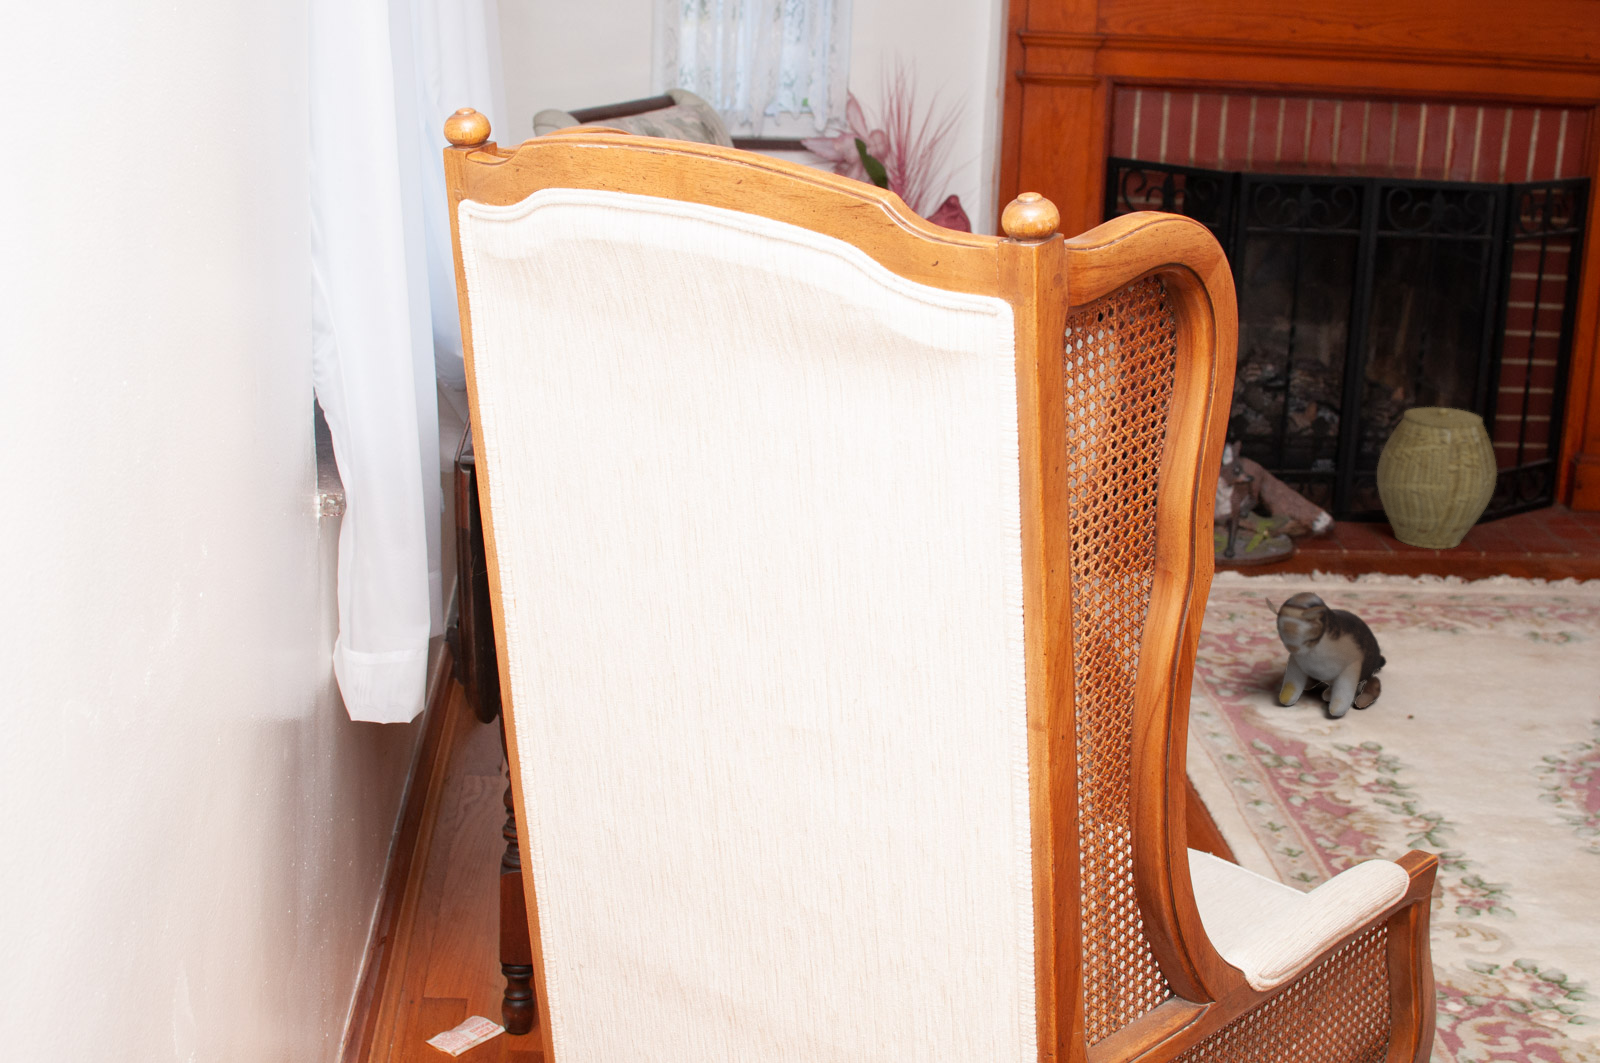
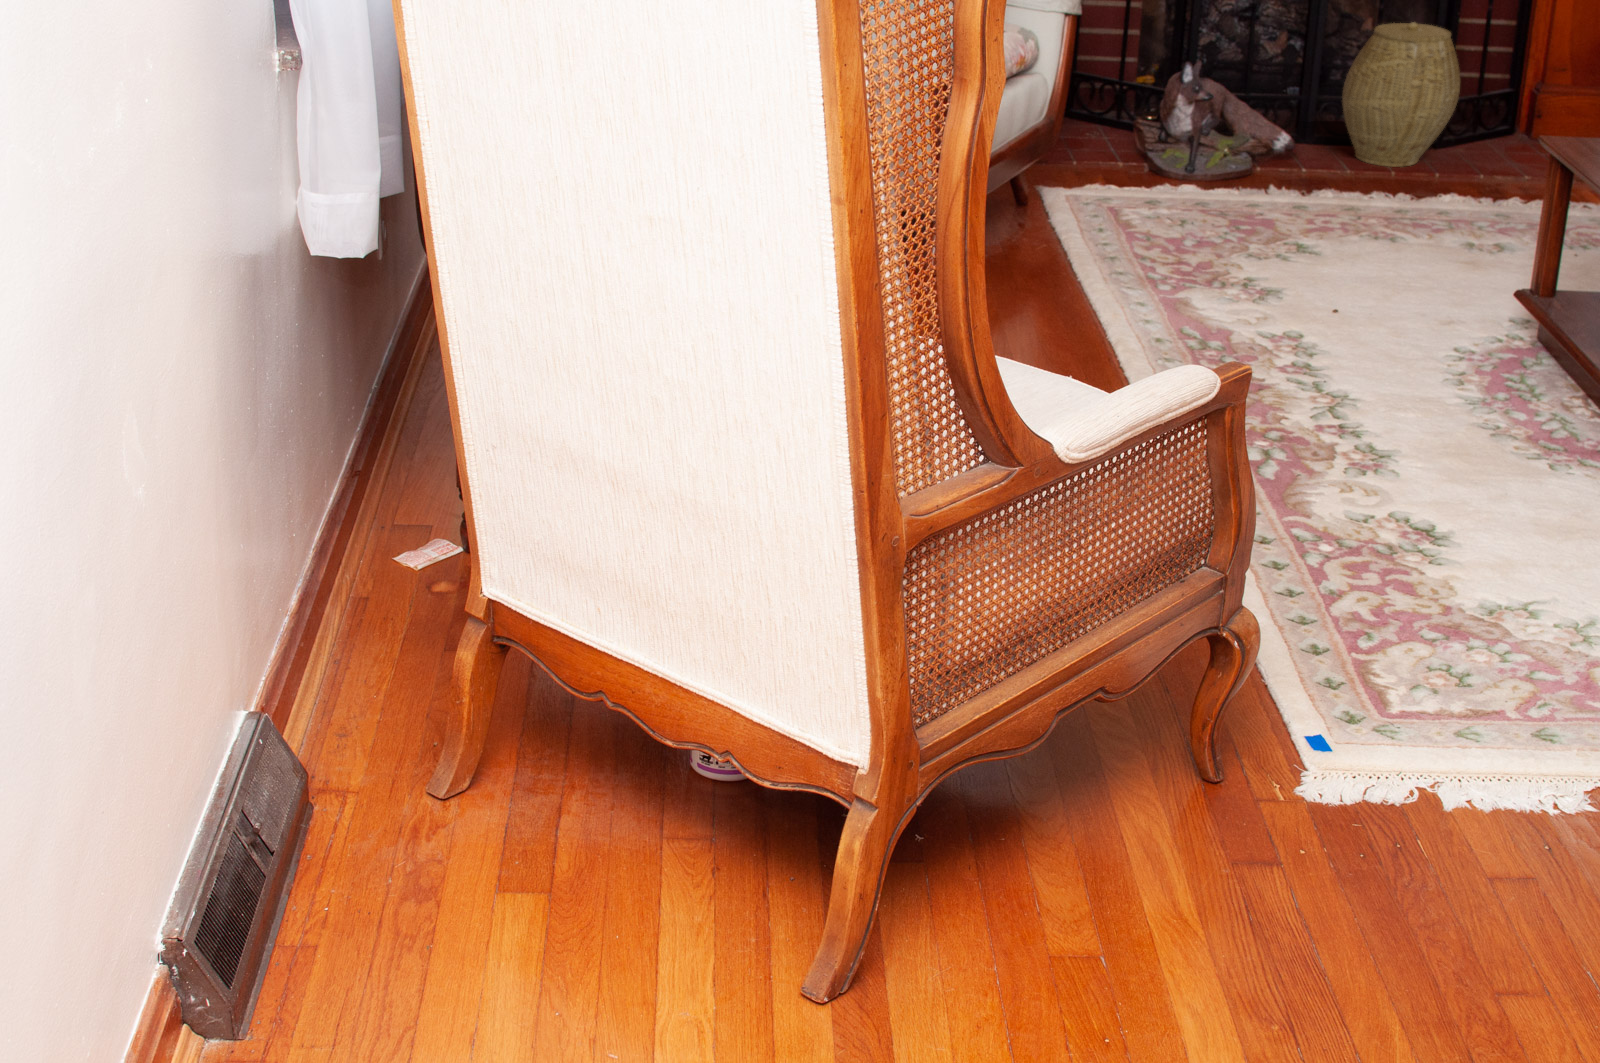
plush toy: present [1266,592,1386,717] -> none [1203,187,1322,311]

